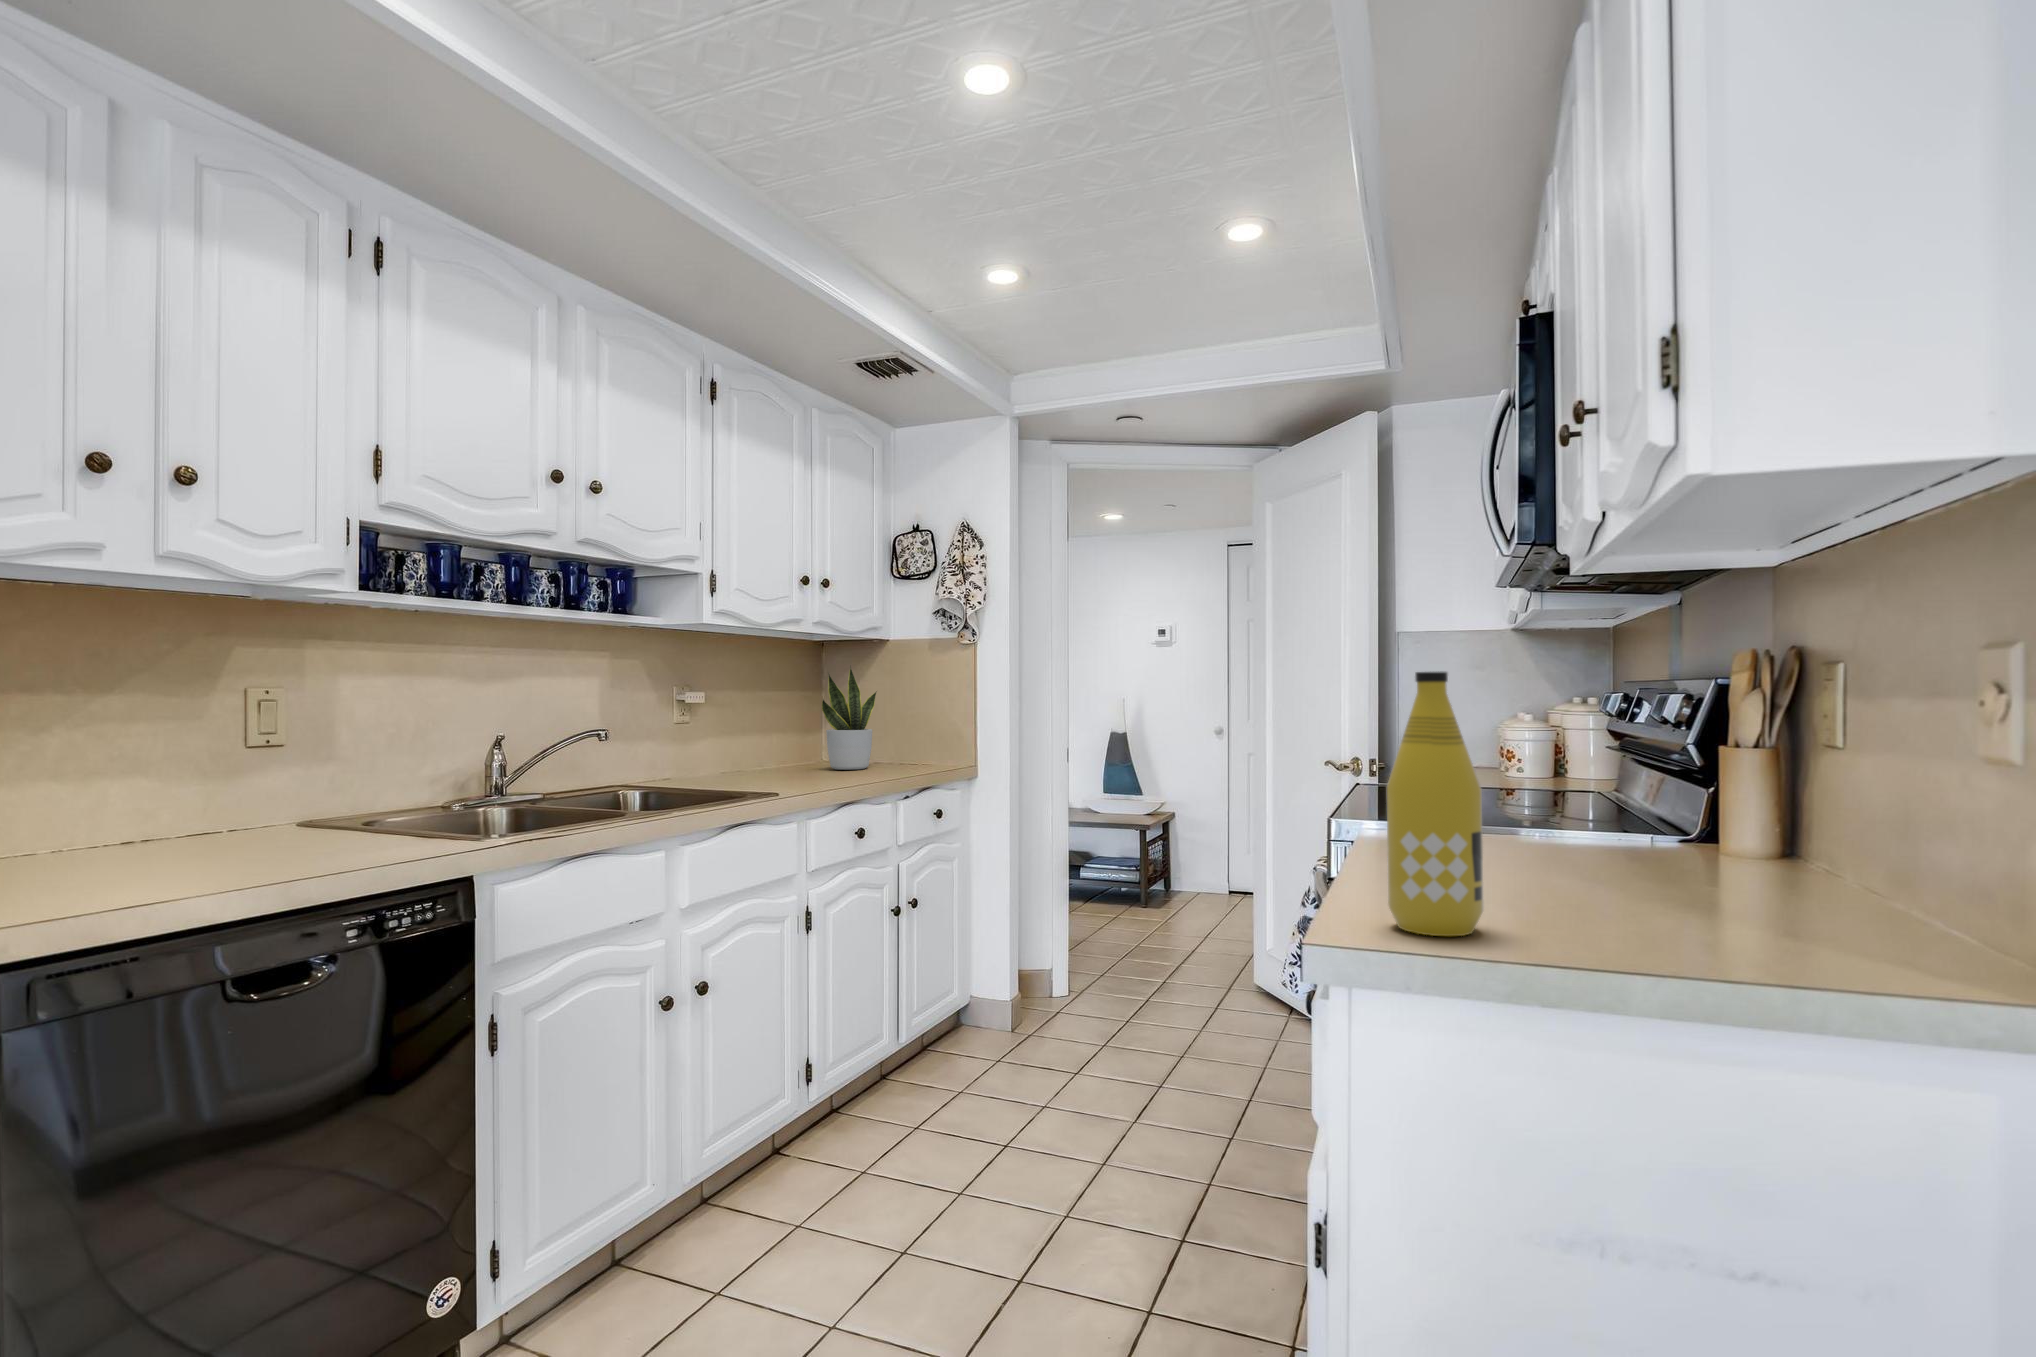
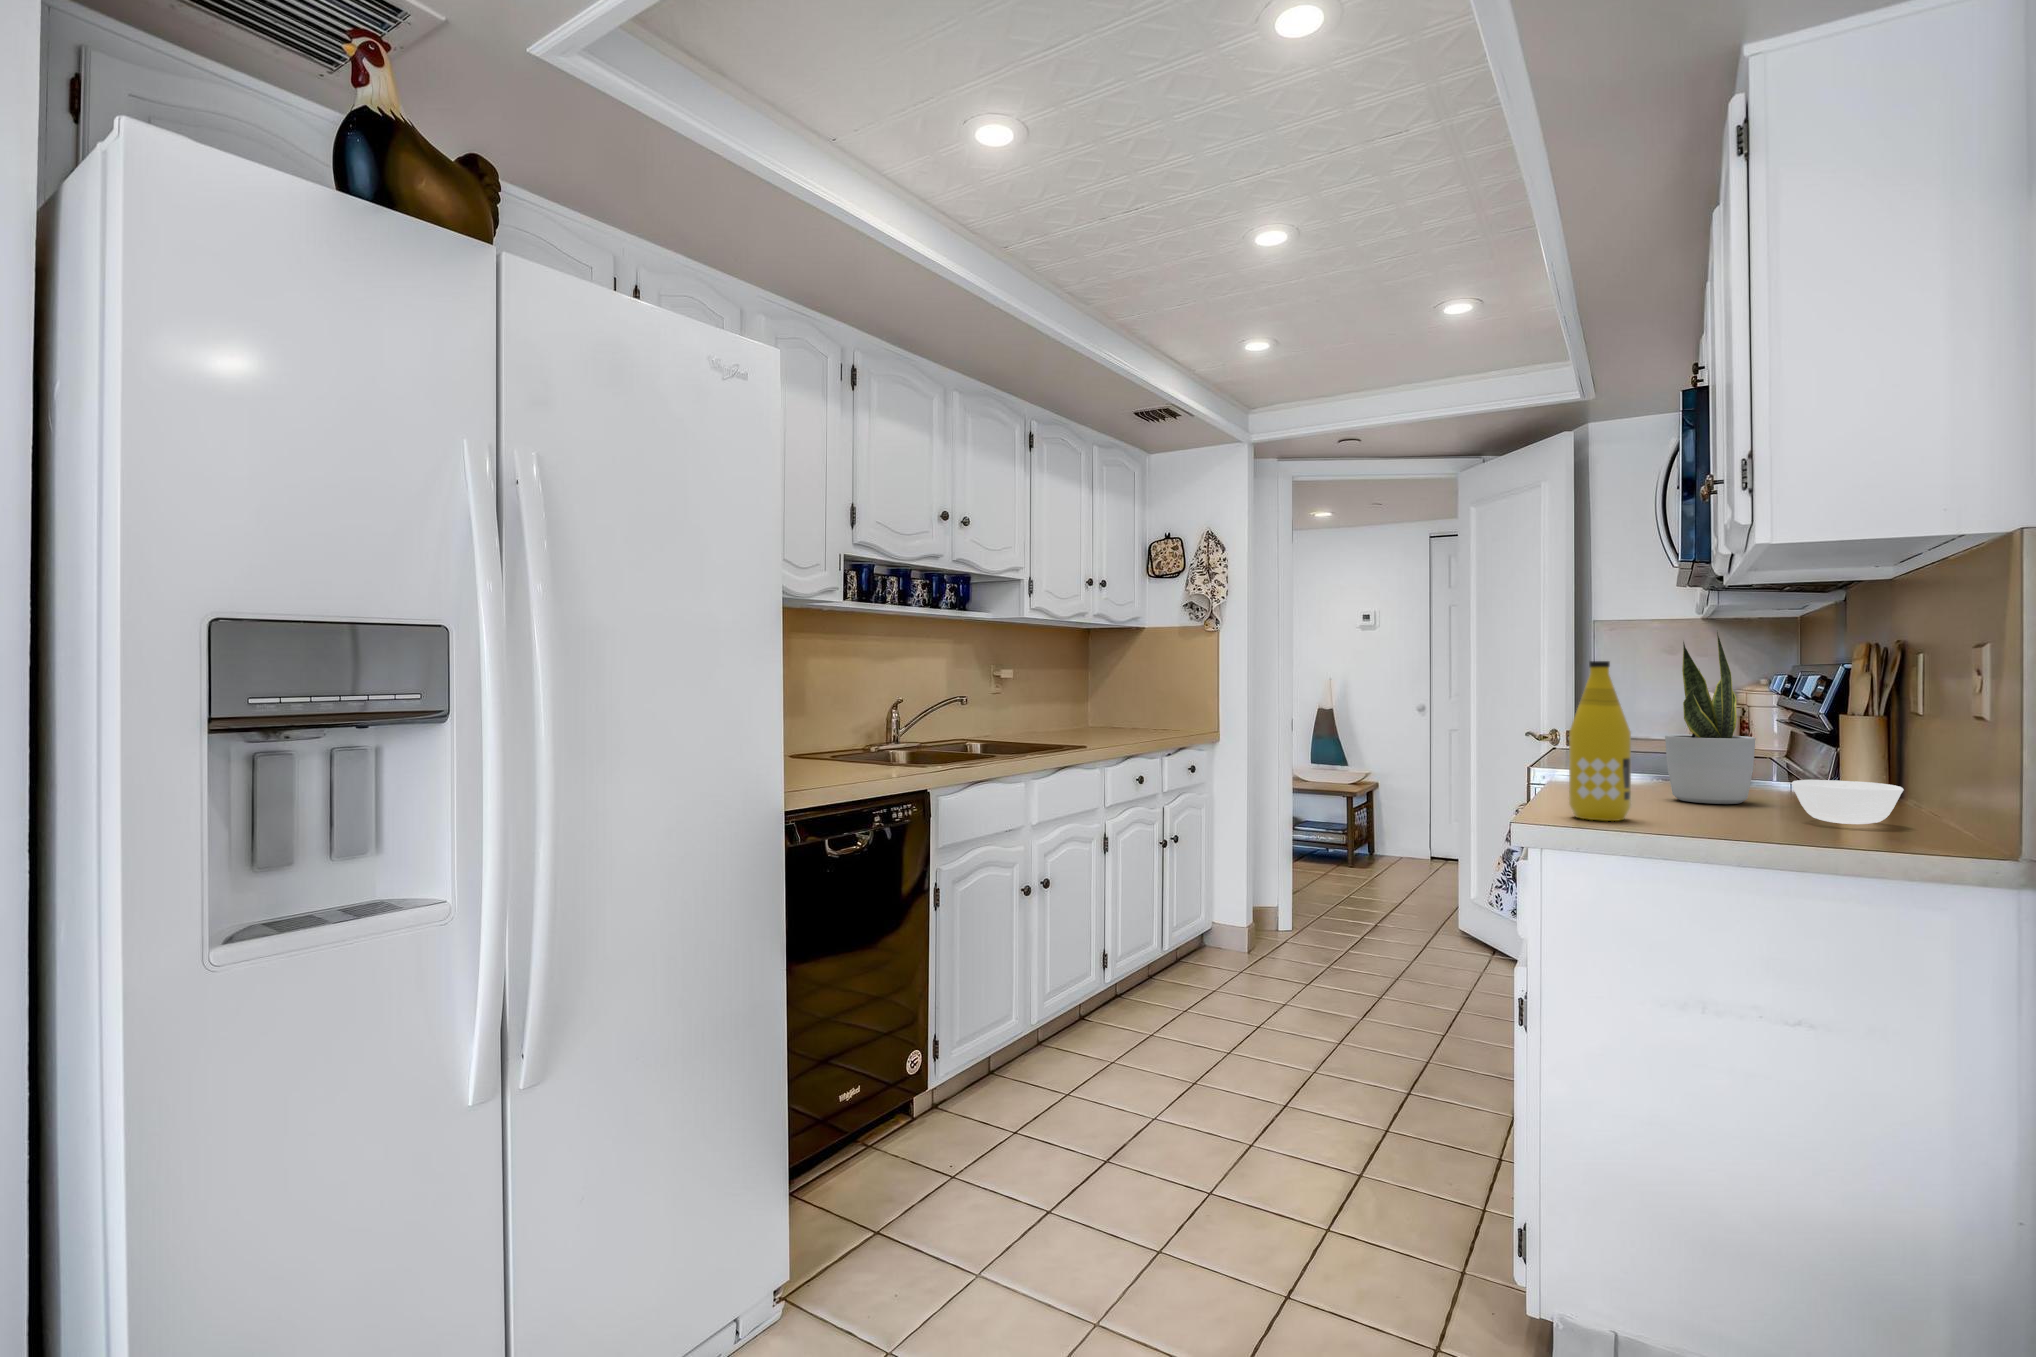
potted plant: present [822,665,877,770] -> present [1665,632,1755,804]
bowl: none [1715,856,1891,932] -> present [1792,780,1904,824]

